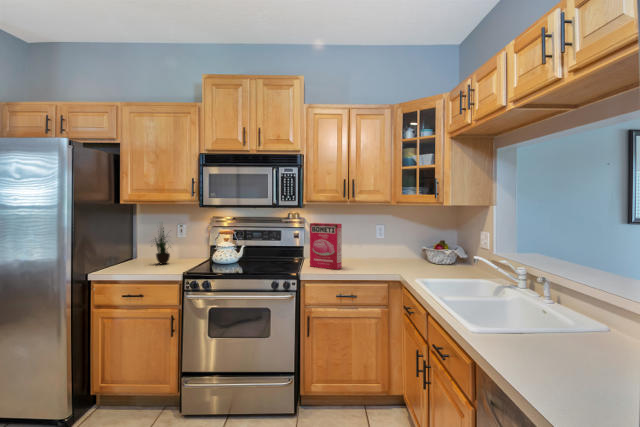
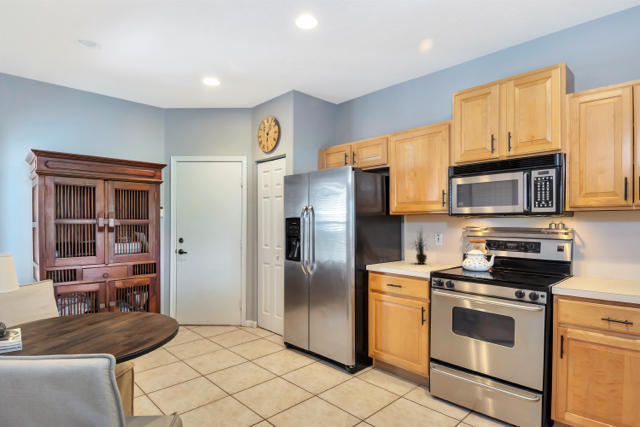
cereal box: present [310,223,342,269] -> none [571,232,617,288]

